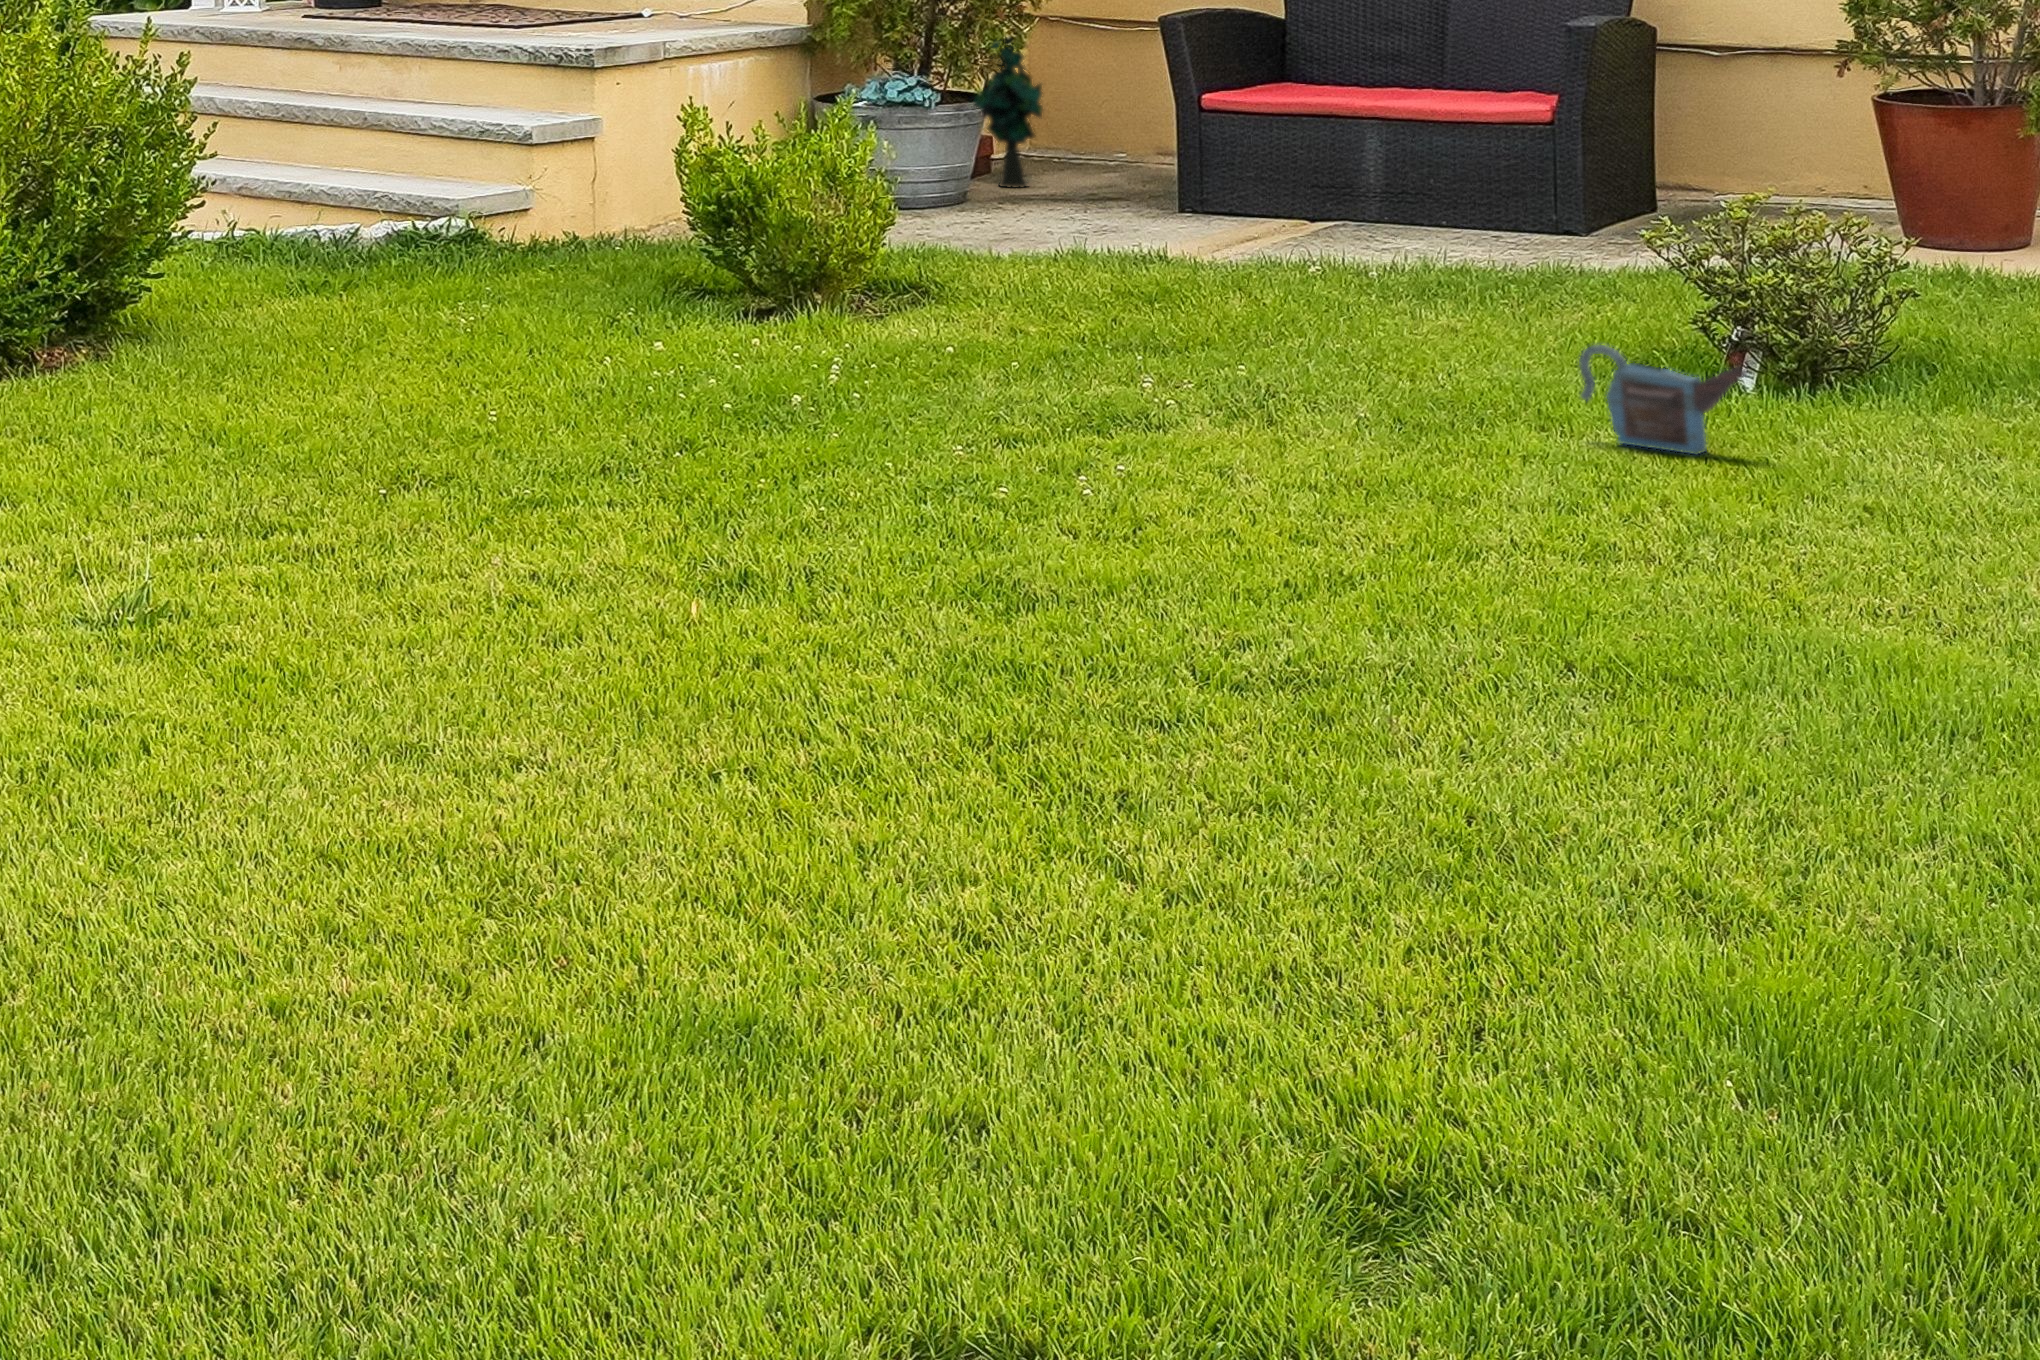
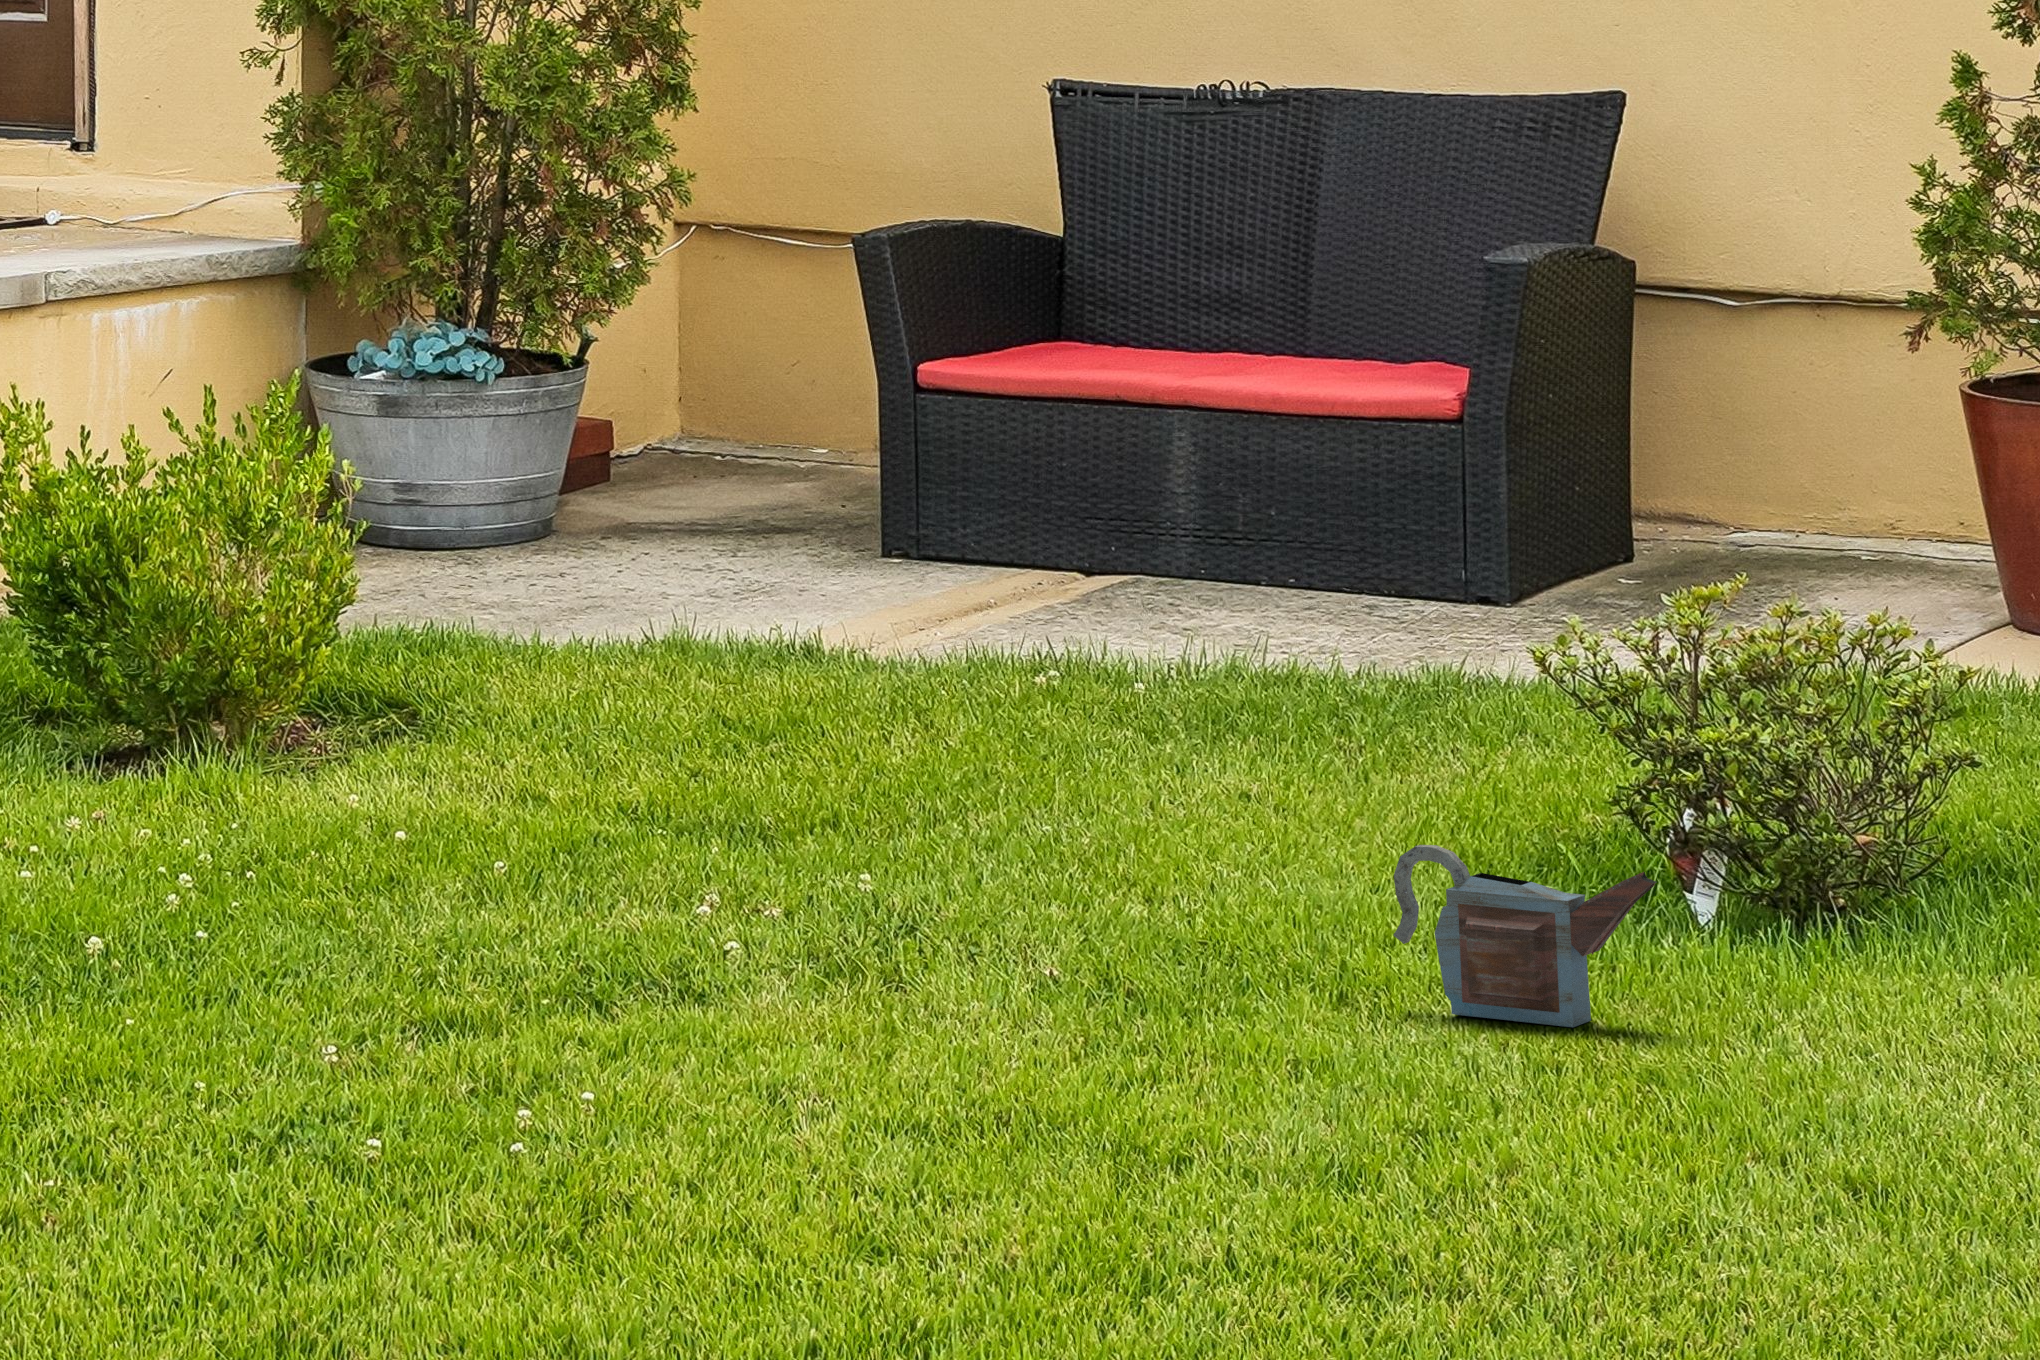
decorative plant: present [973,37,1042,188] -> none [541,340,666,603]

